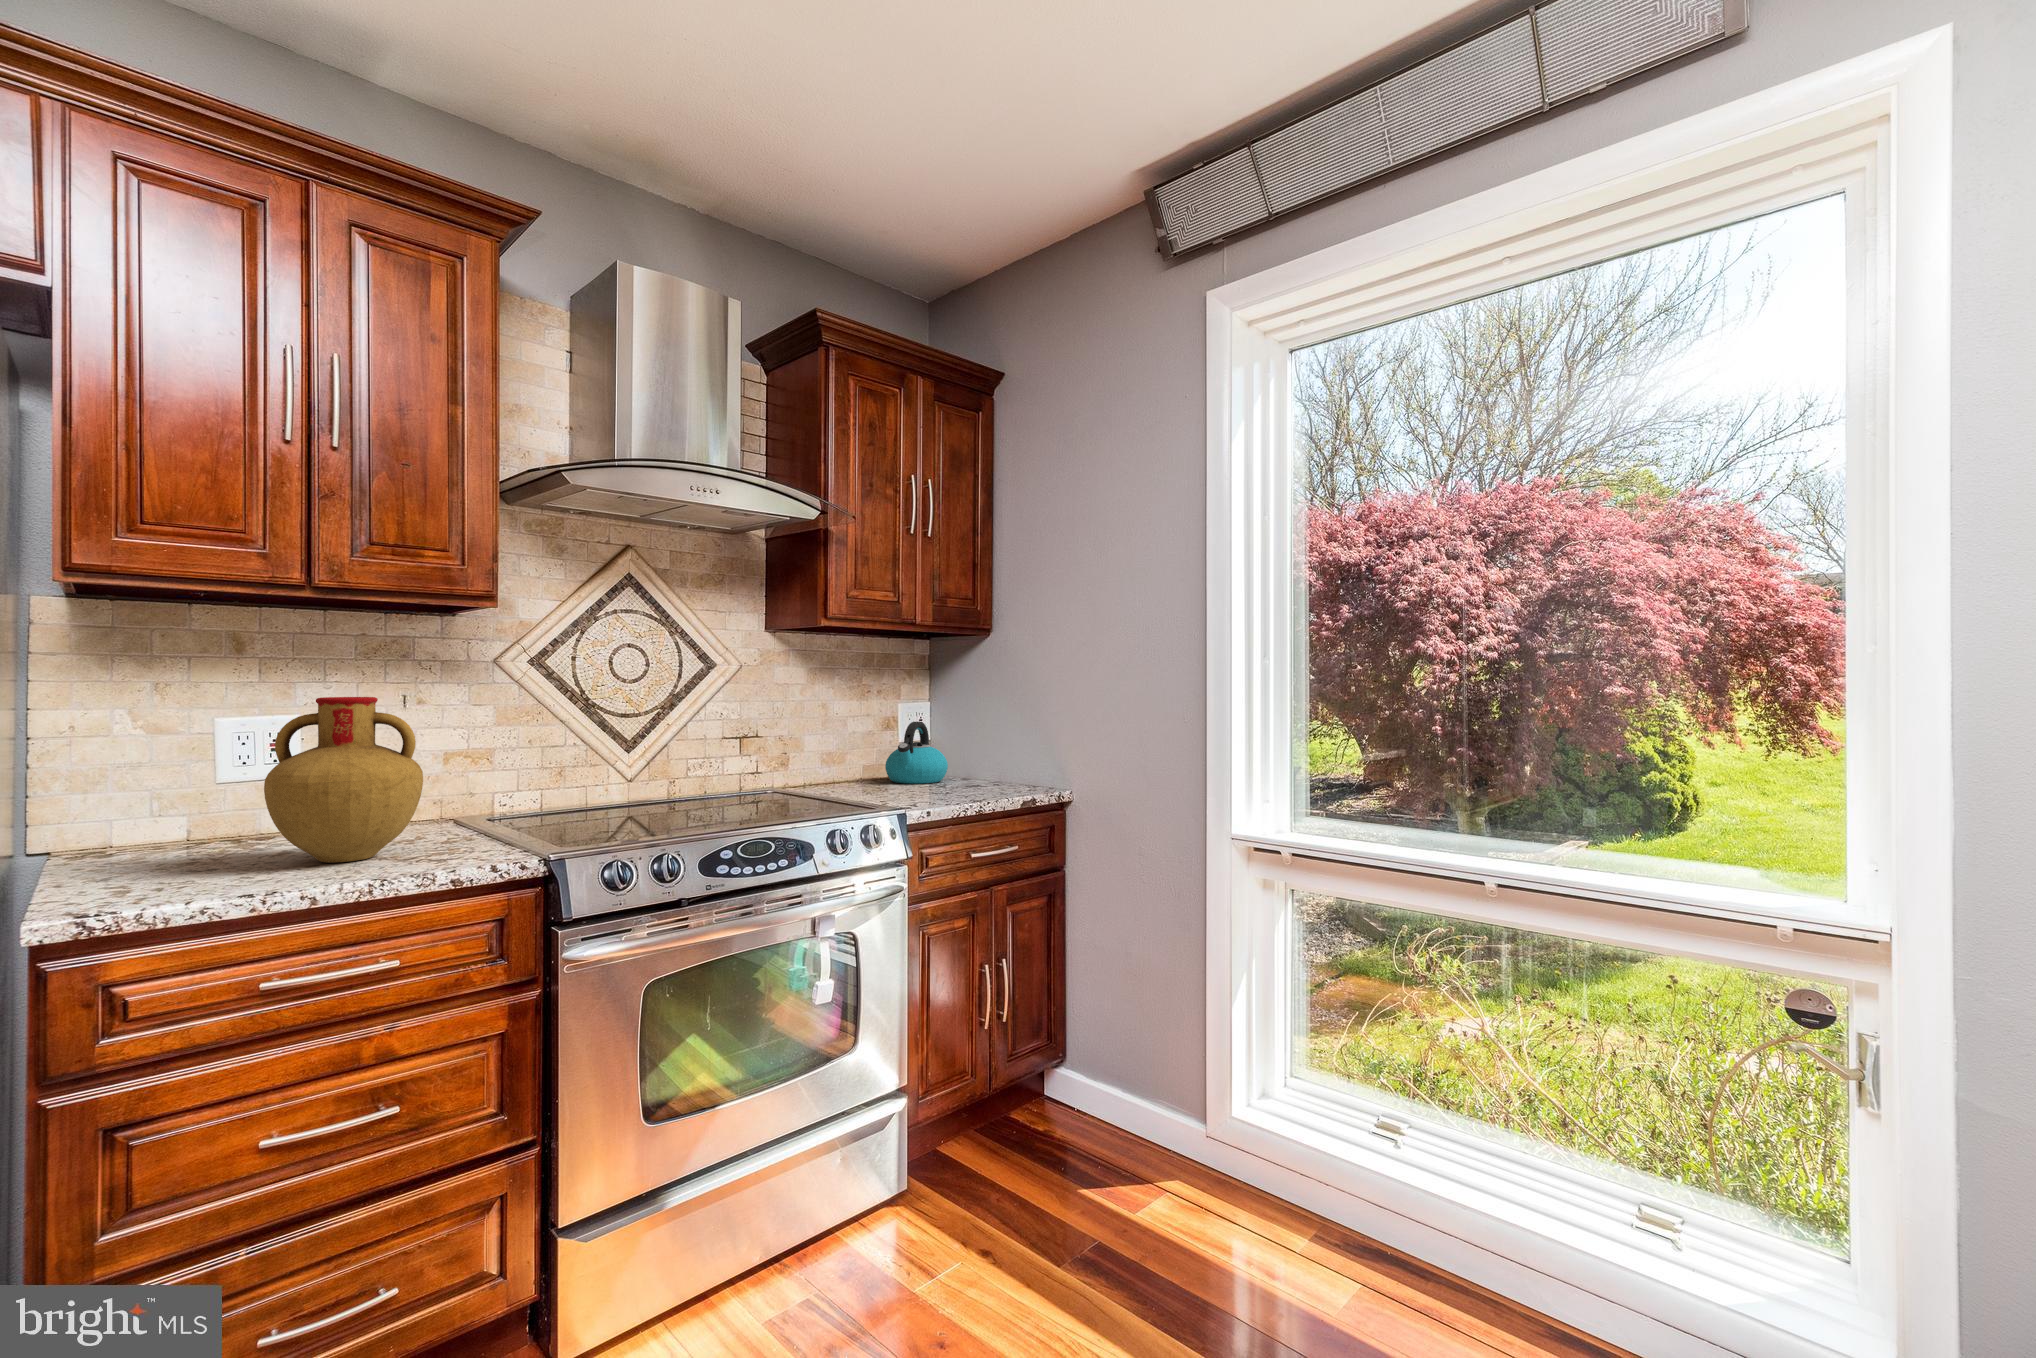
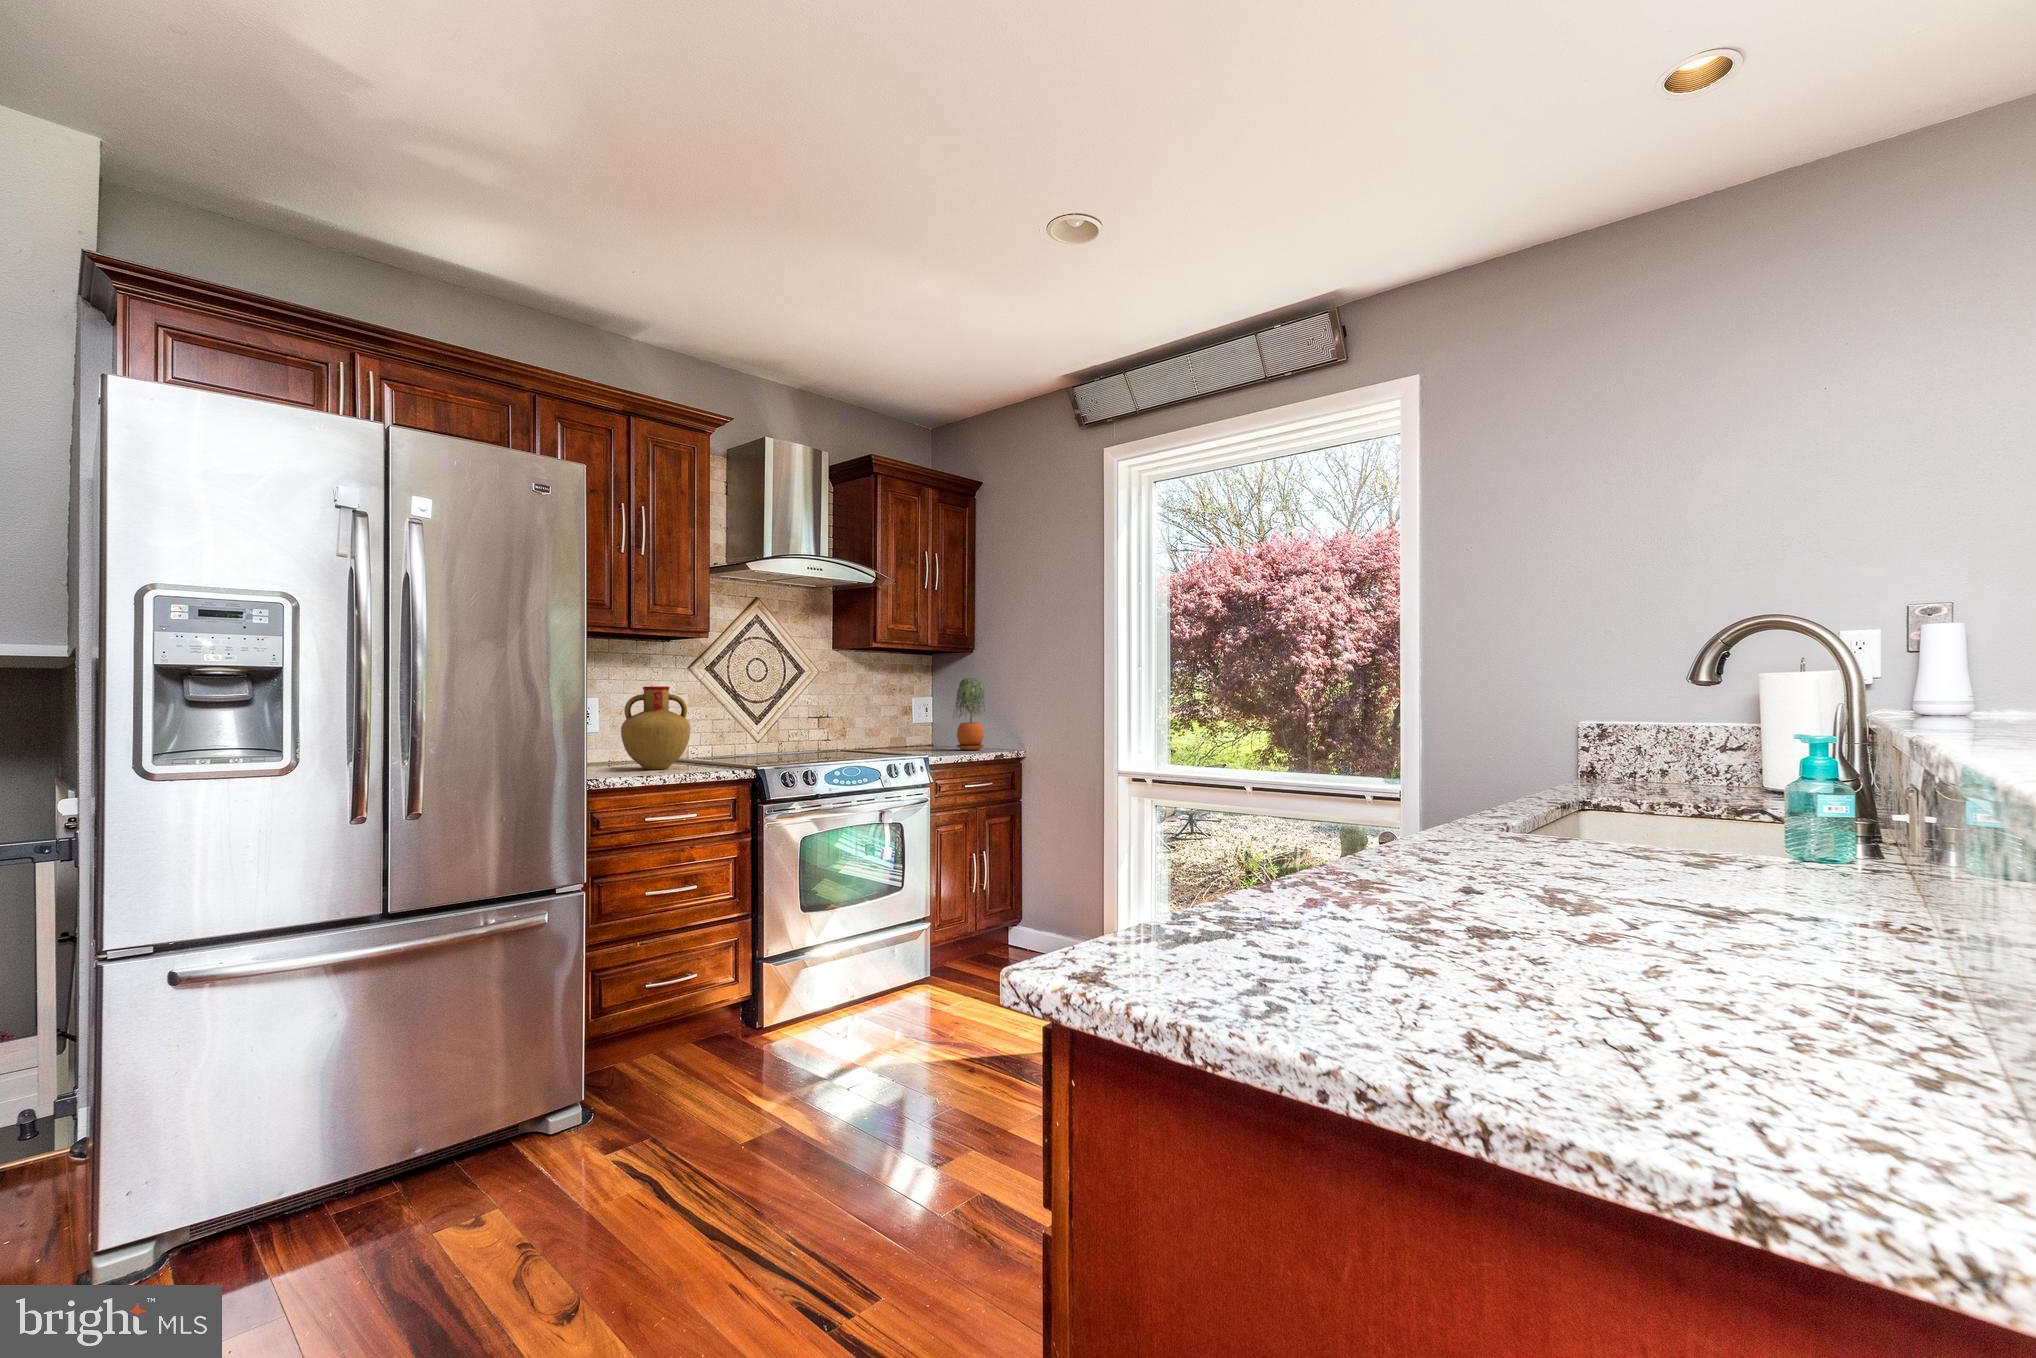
potted plant: none [953,676,1006,793] -> present [953,678,985,750]
kettle: present [885,722,948,784] -> none [906,708,947,748]

